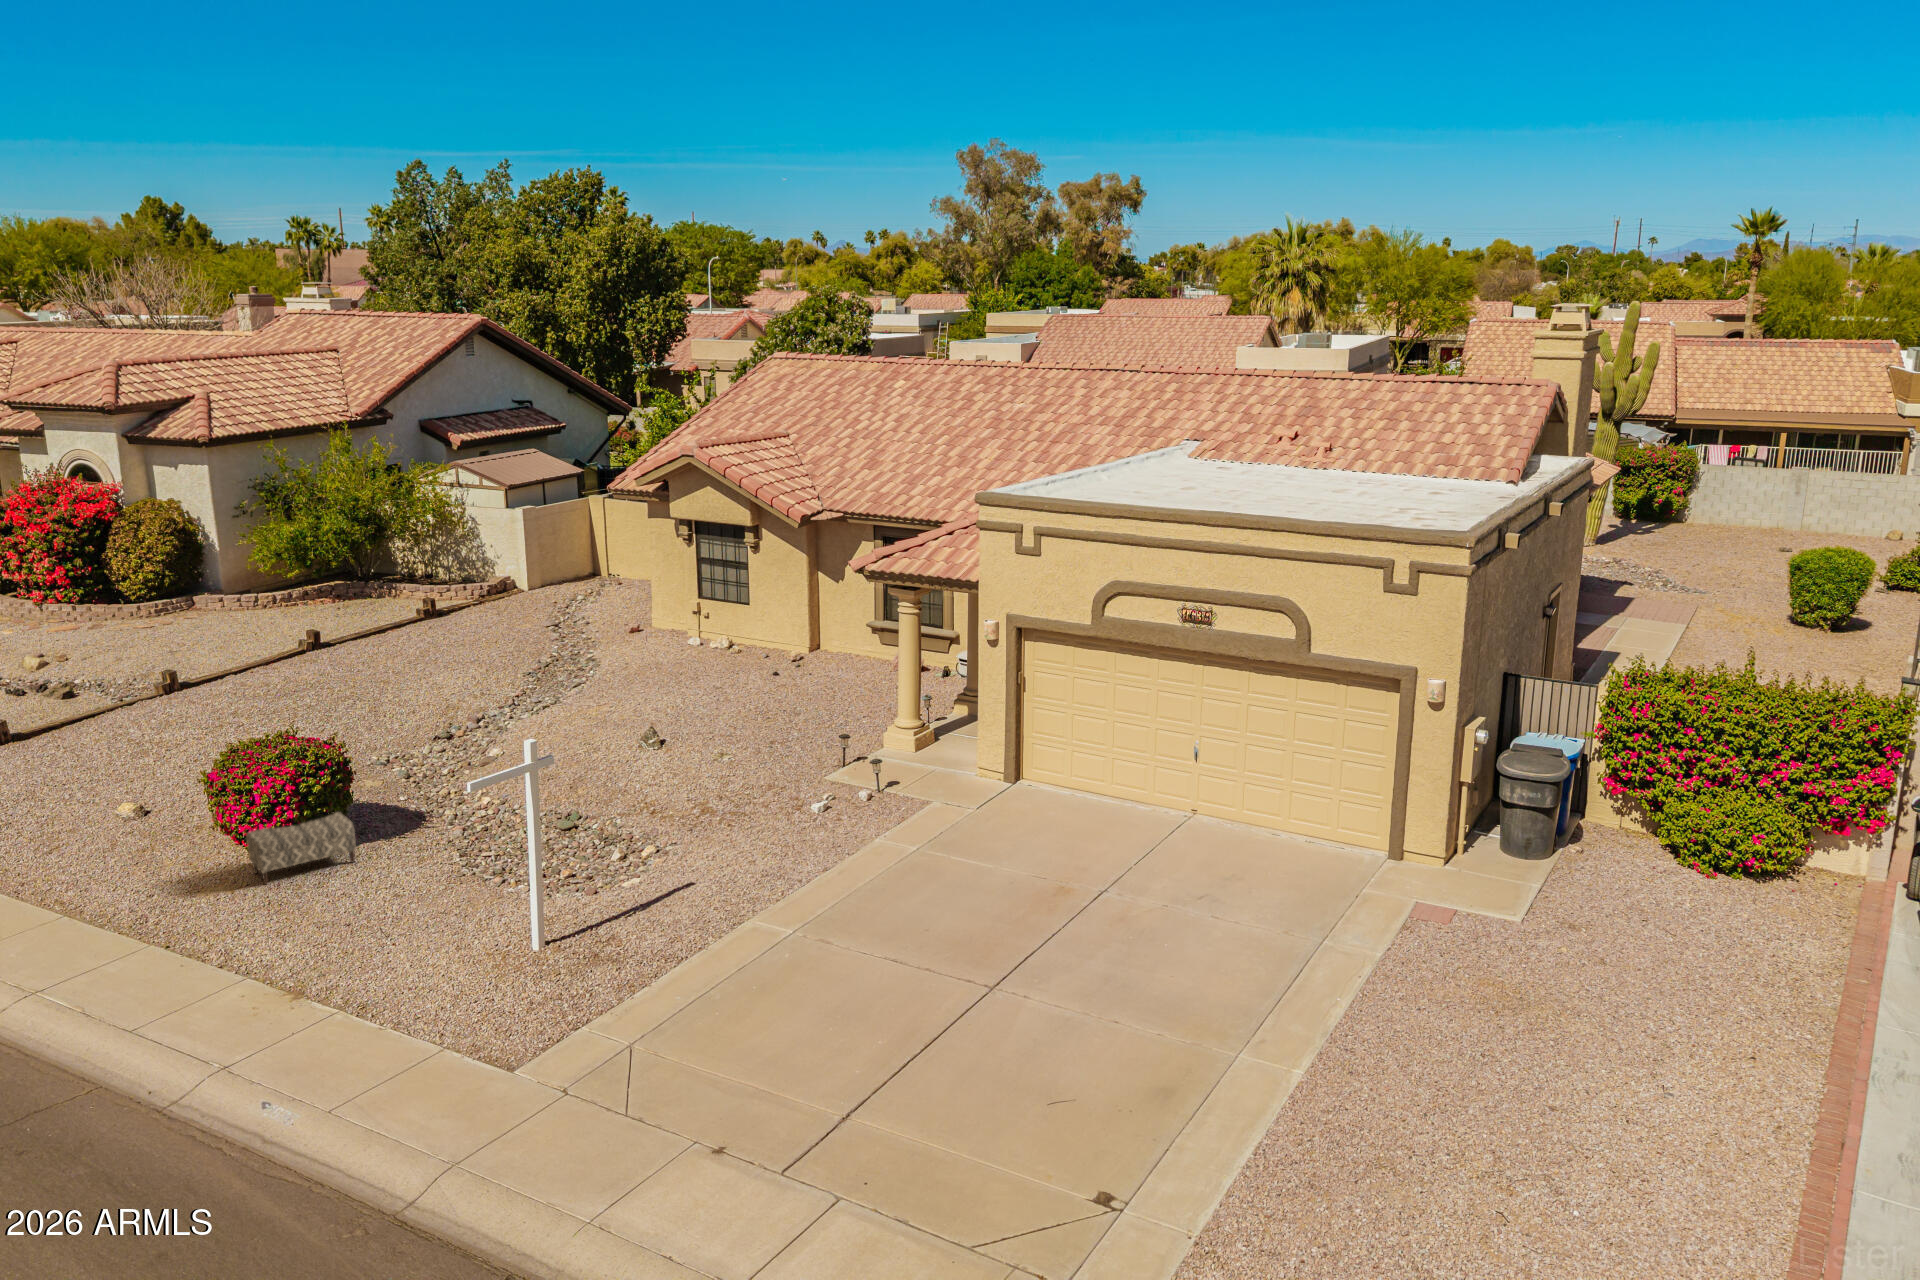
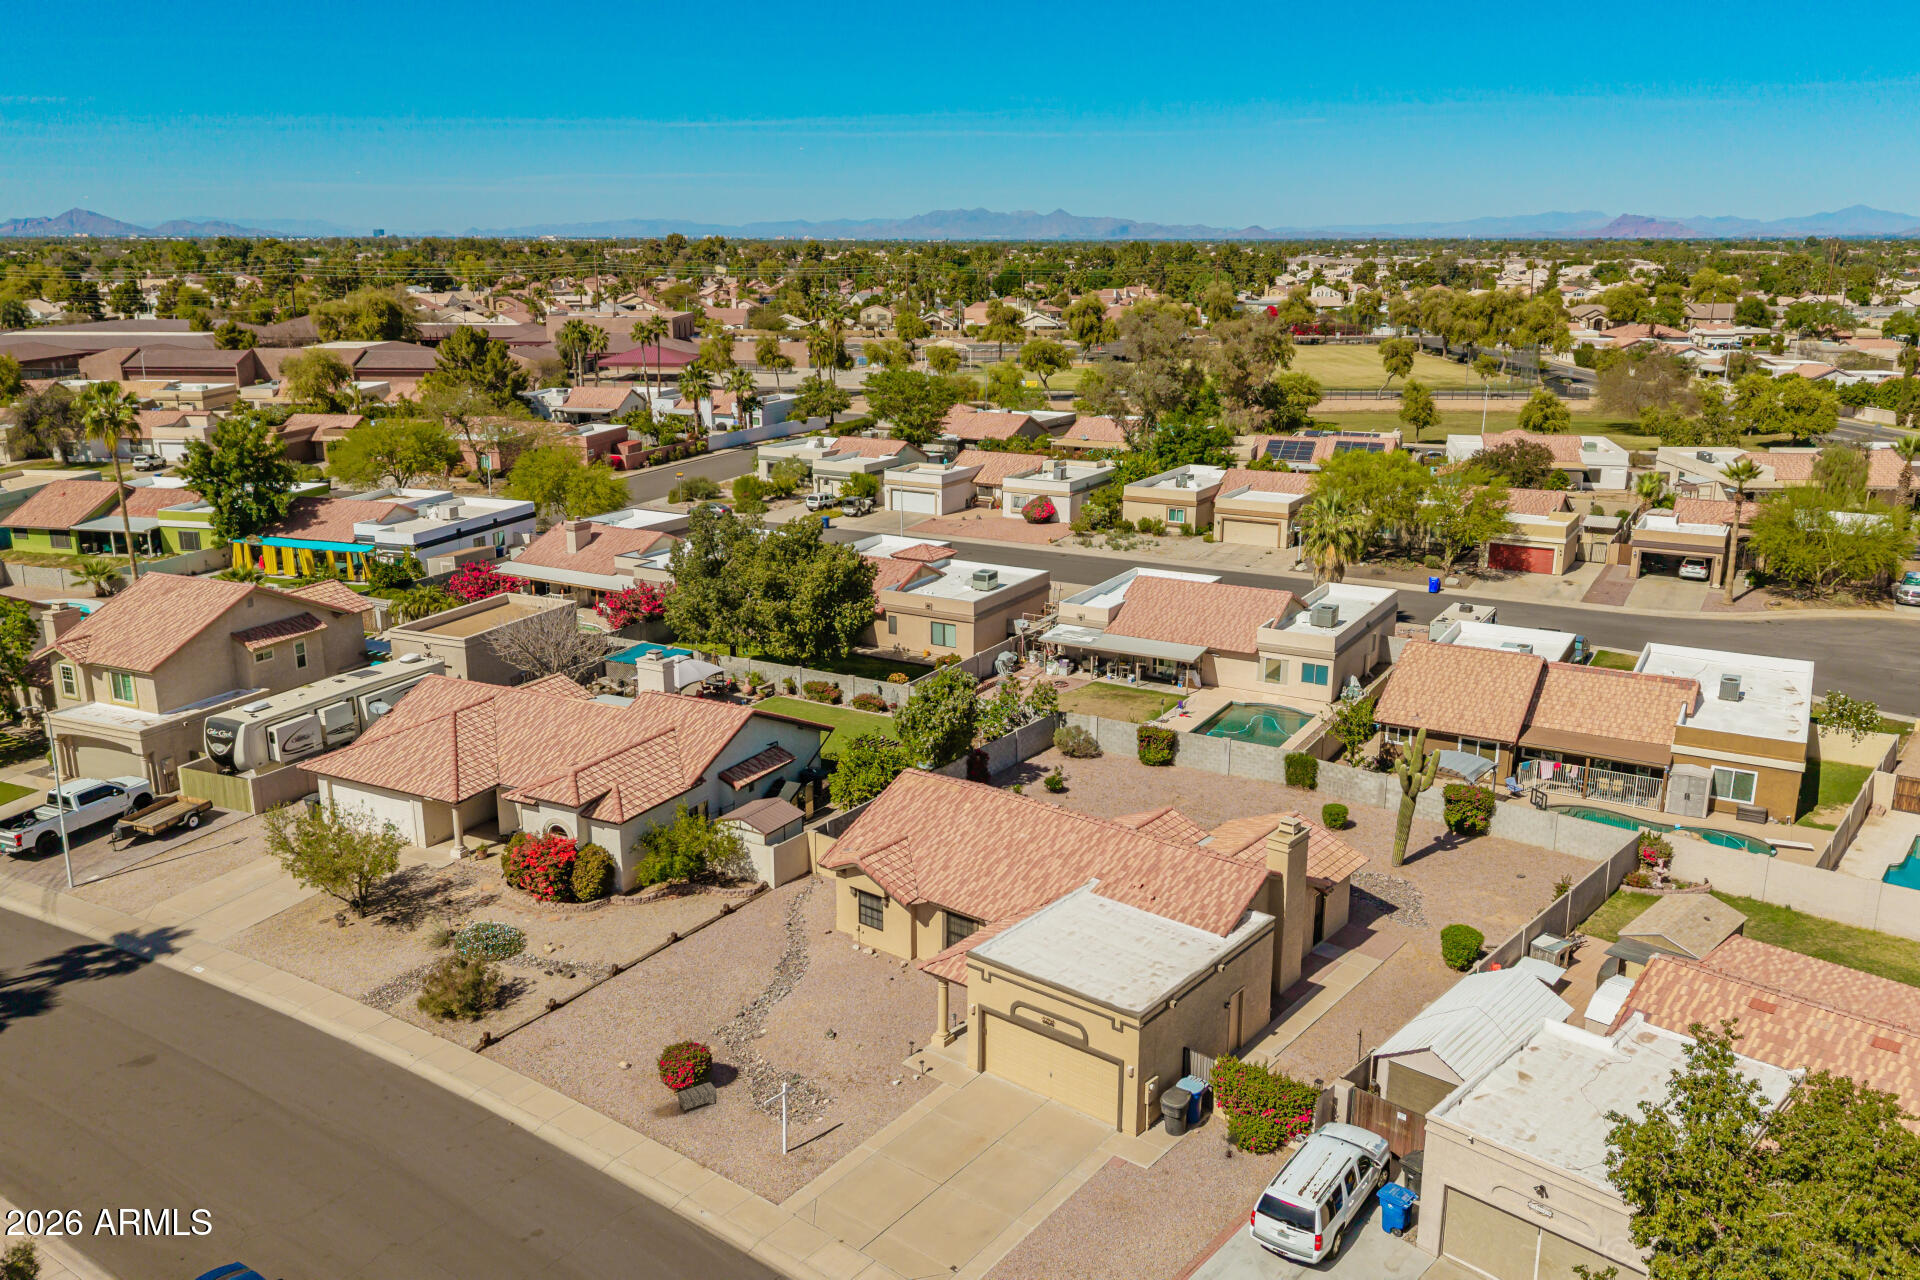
potted tree: none [1676,820,1746,894] -> present [1222,1131,1240,1157]

